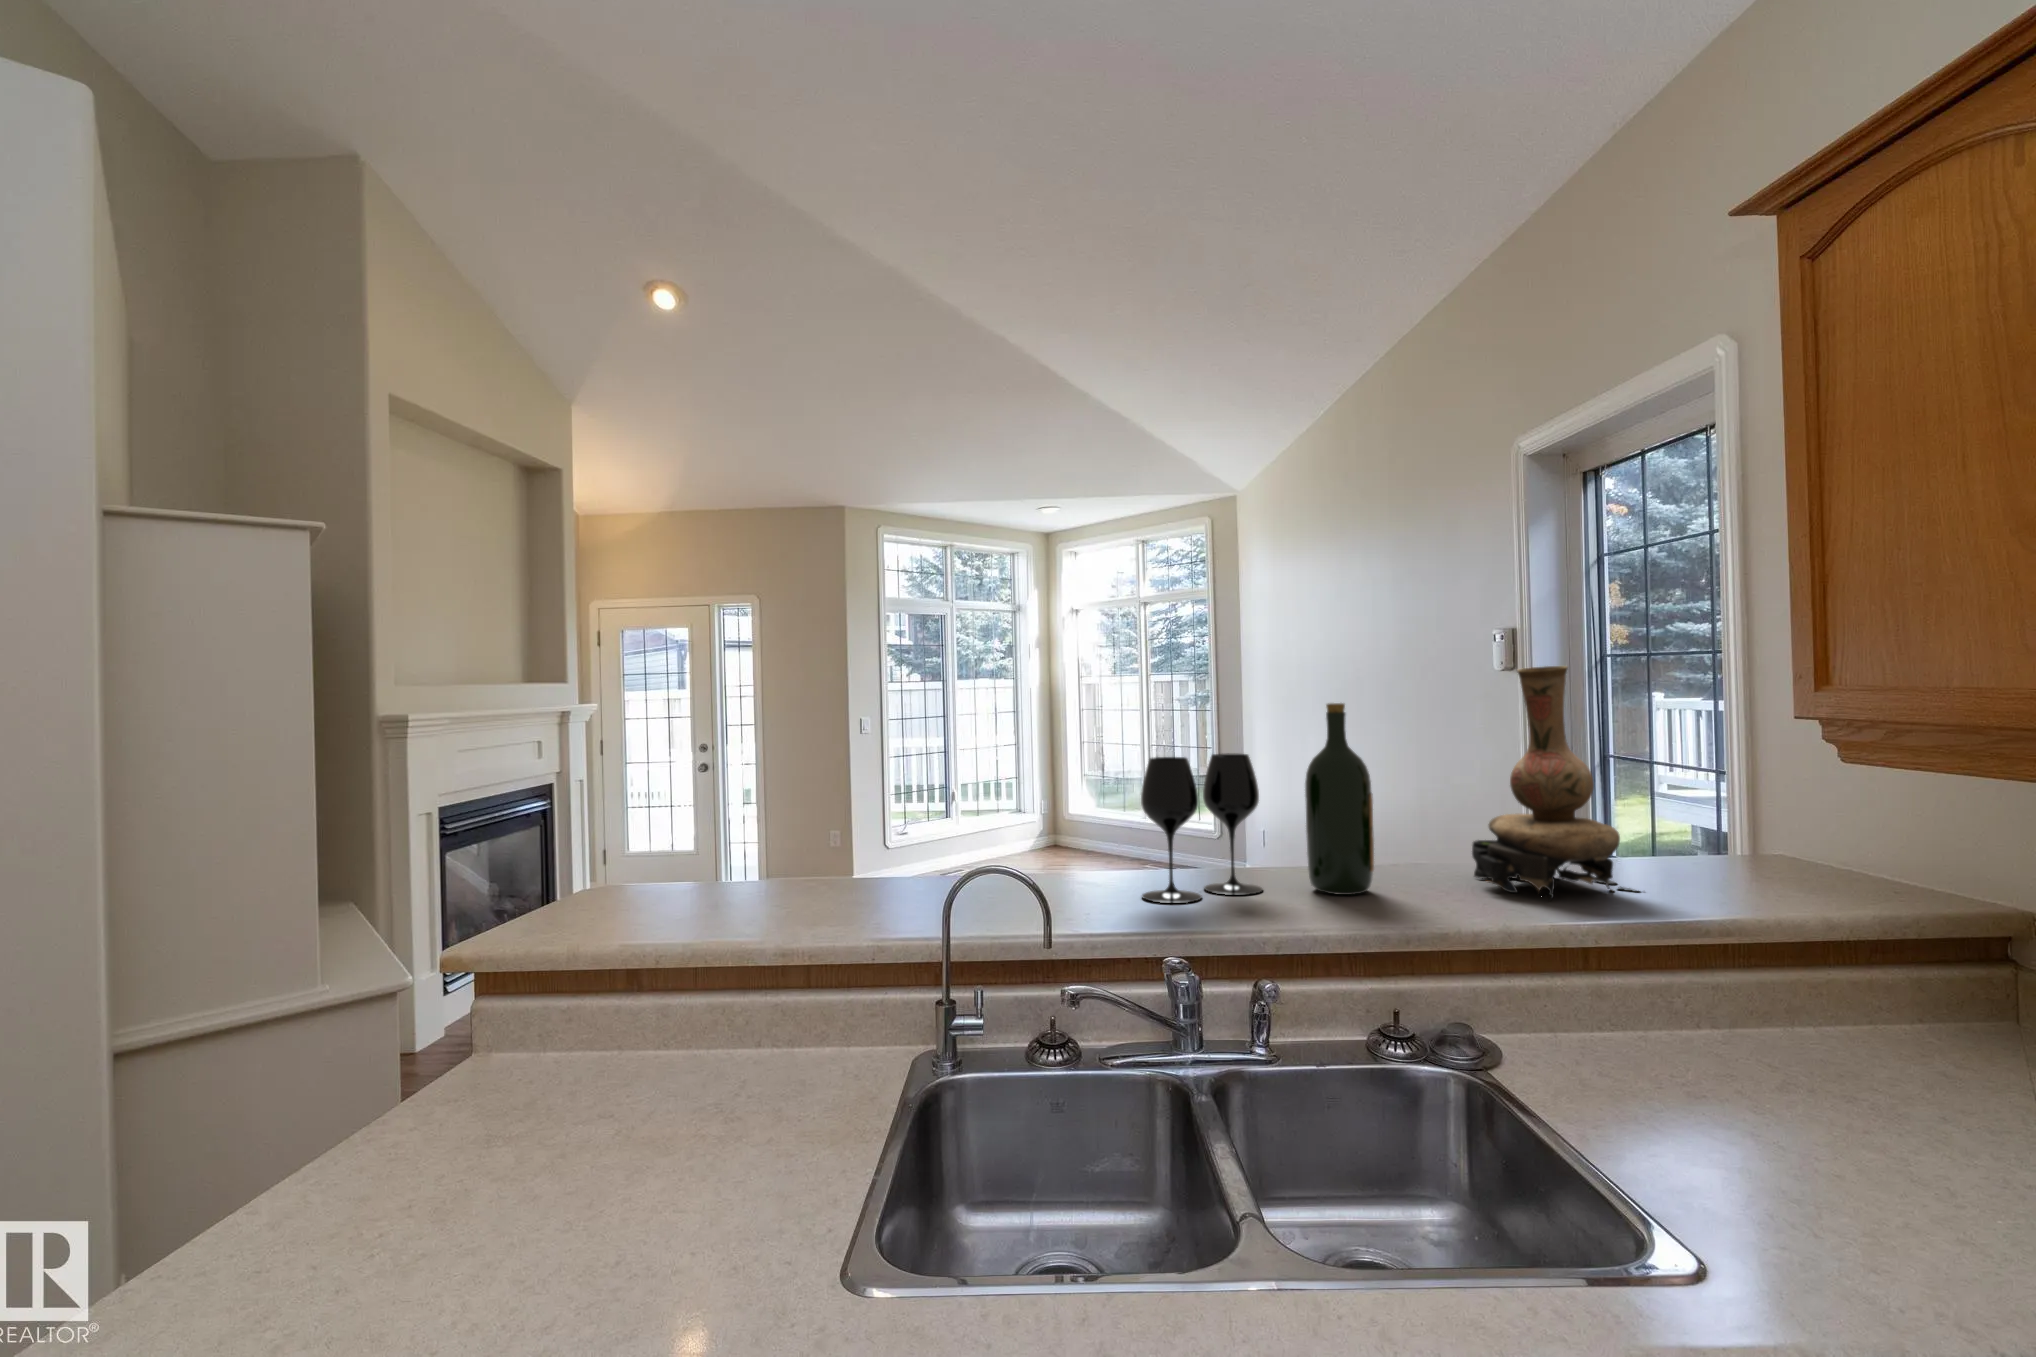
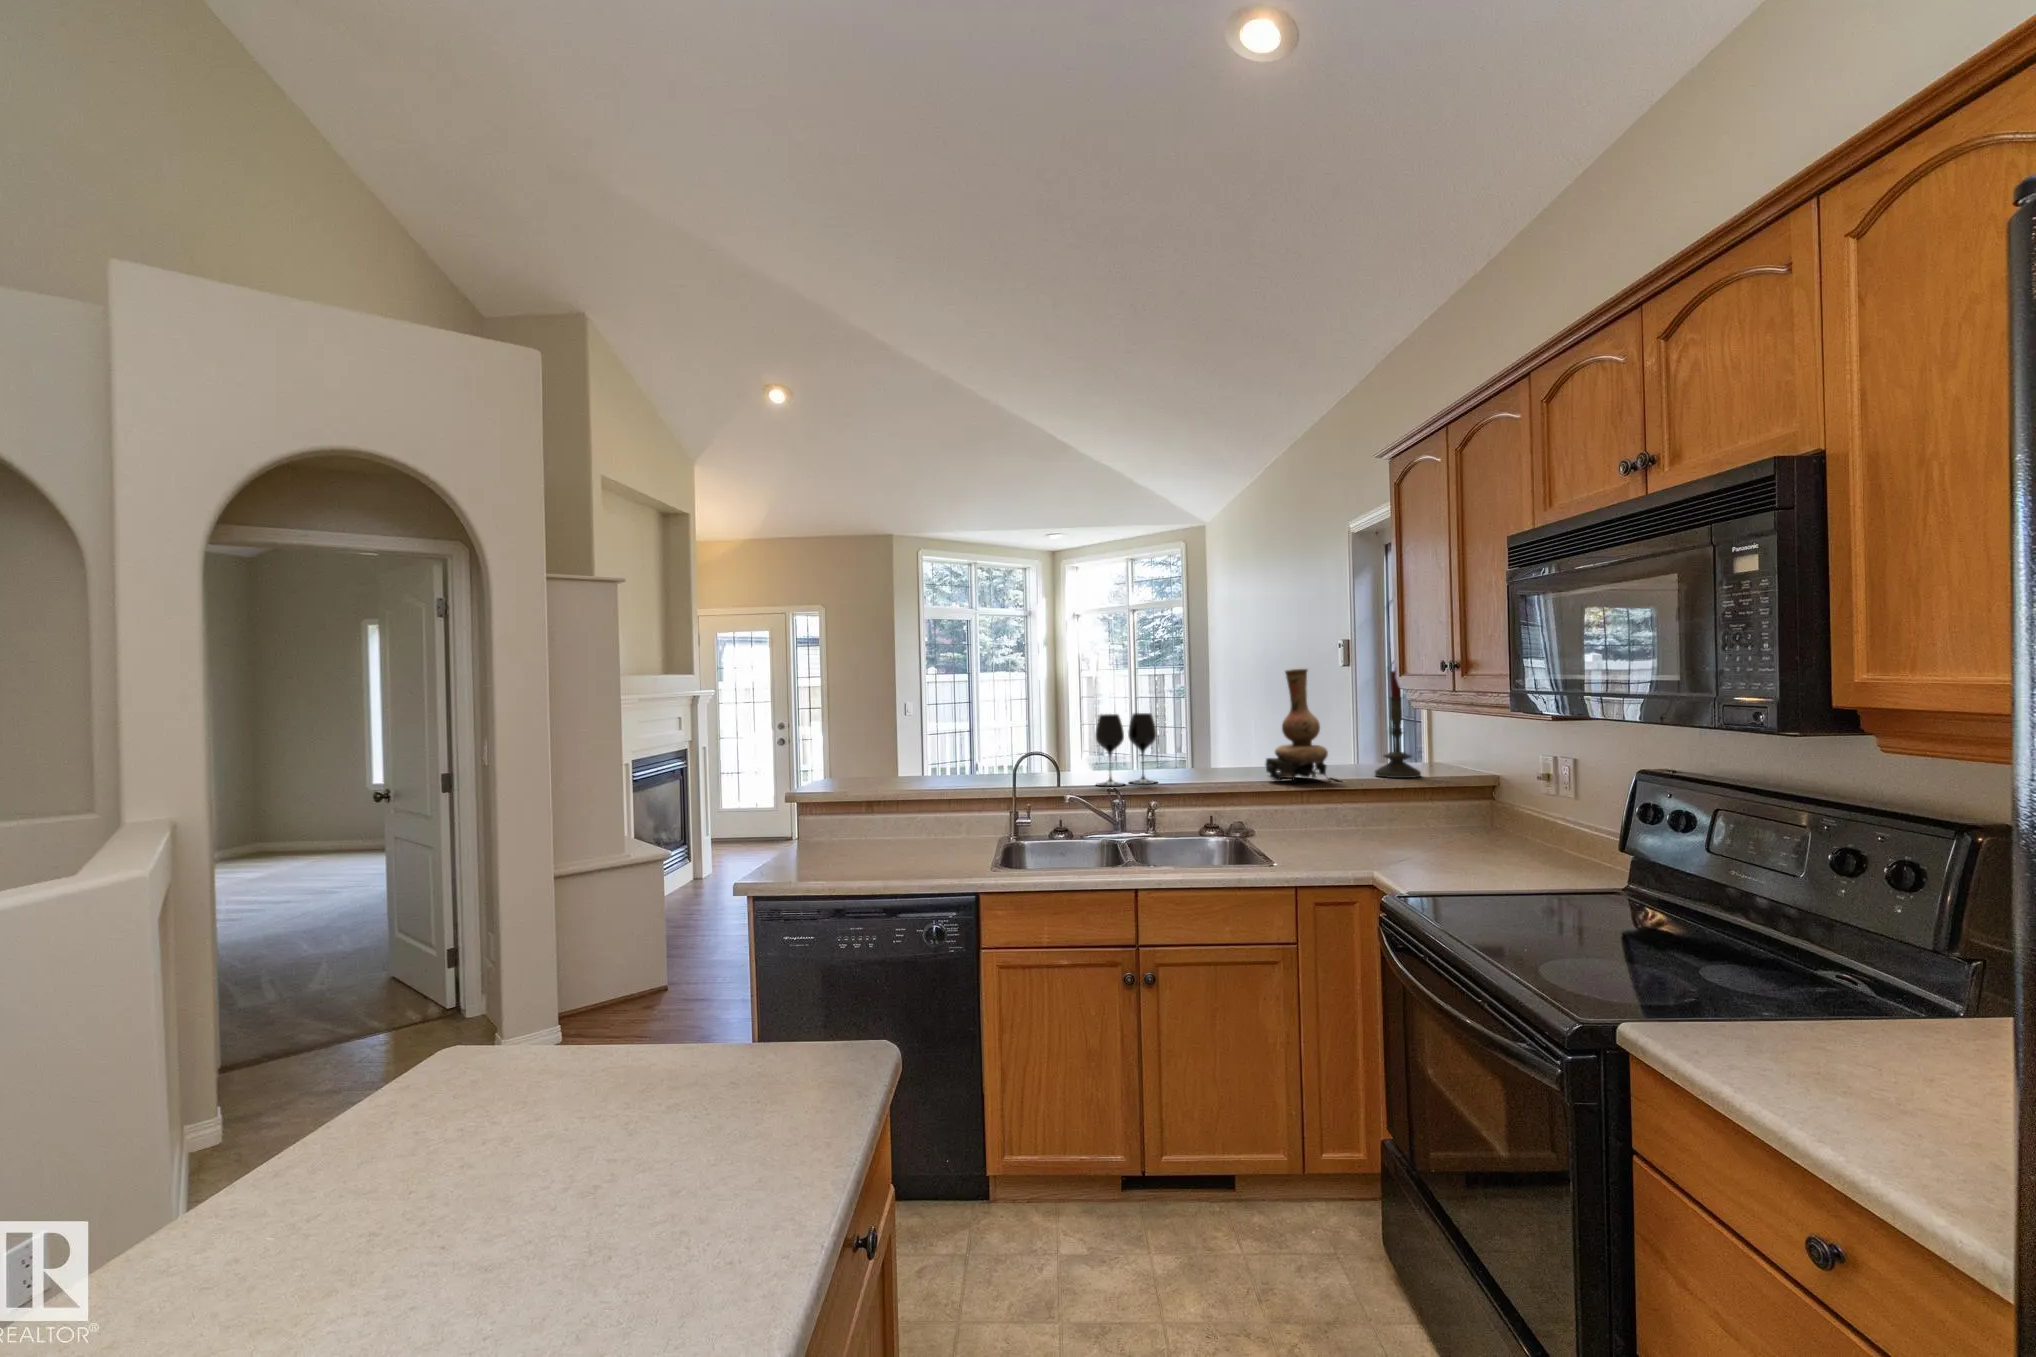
candle: none [1672,663,1776,881] -> present [1375,670,1421,778]
wine bottle: present [1305,703,1374,895] -> none [1180,687,1213,783]

